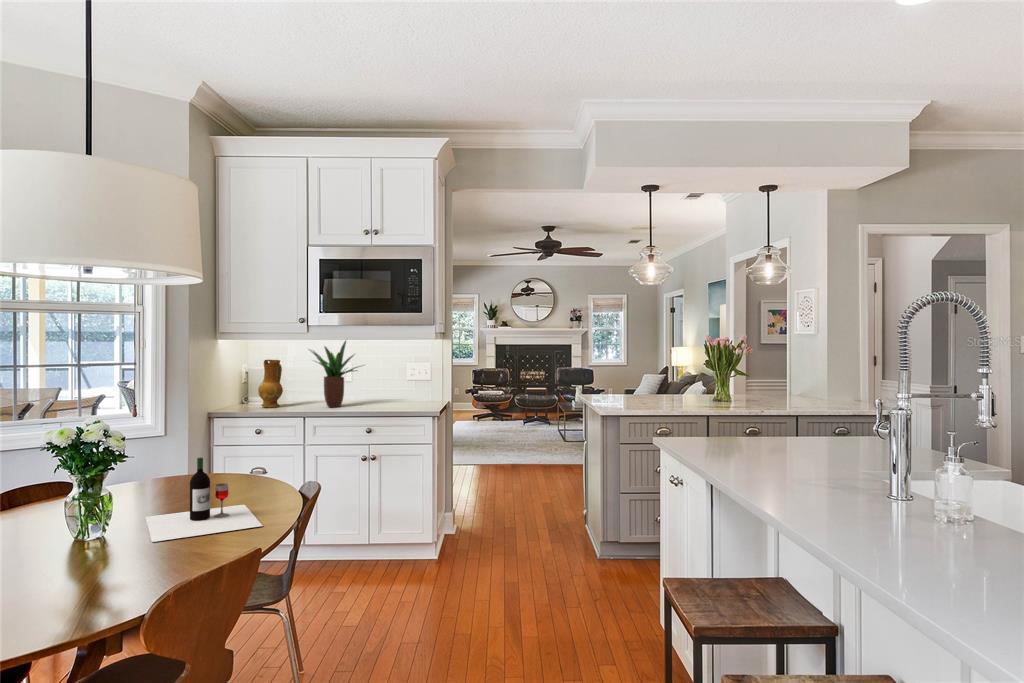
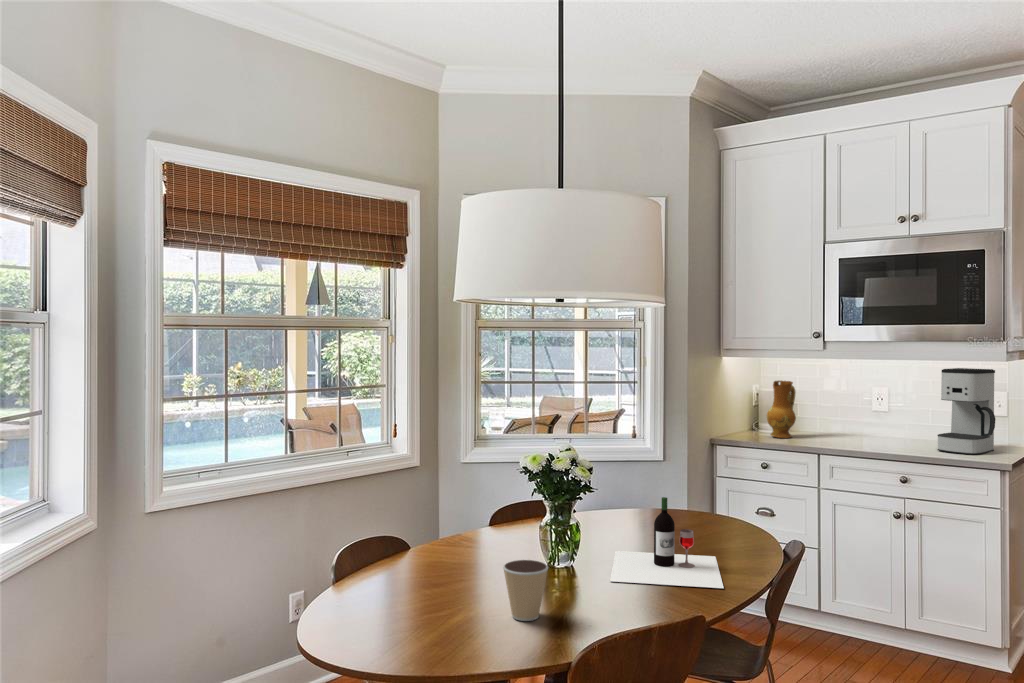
potted plant: present [311,341,360,407] -> none [825,357,905,445]
coffee maker: none [389,346,426,407] -> present [937,368,995,455]
coffee cup: none [41,532,98,596] -> present [503,560,548,621]

